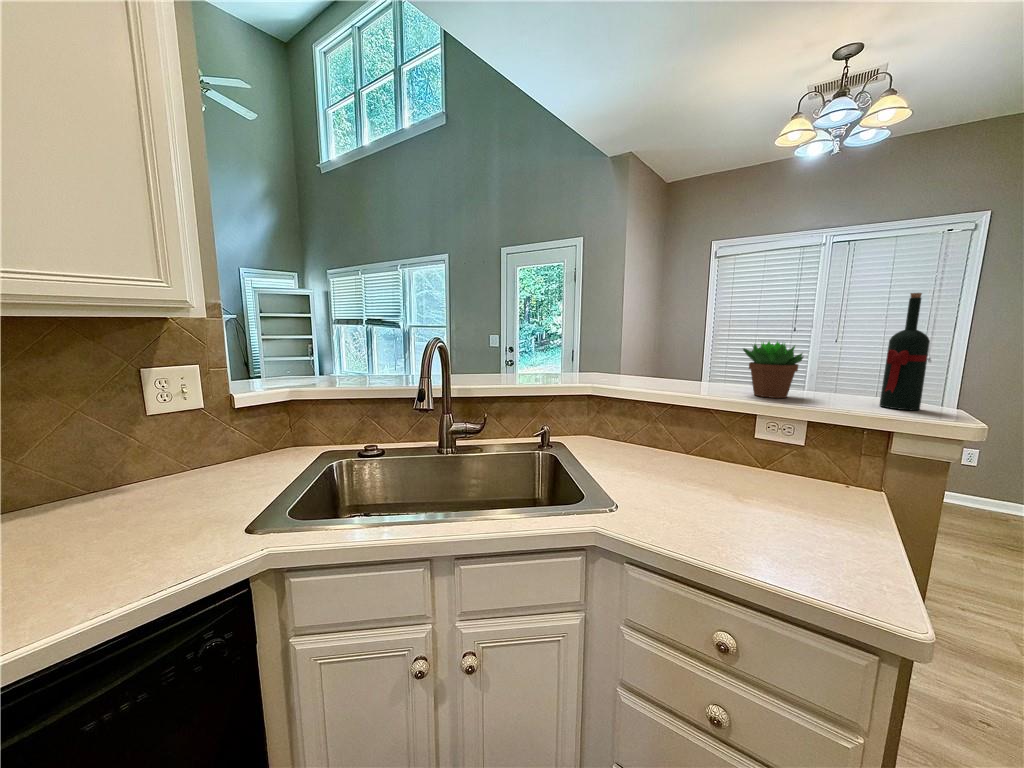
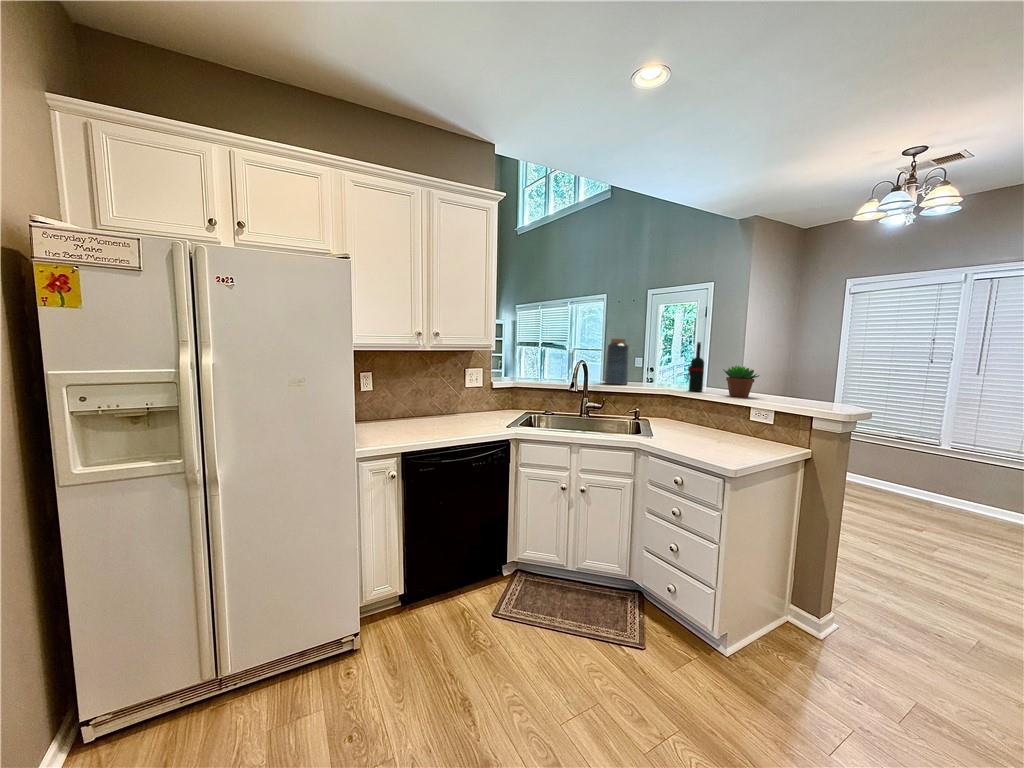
wine bottle: present [880,293,930,410] -> present [686,342,704,392]
vase: none [509,299,550,383] -> present [604,339,629,385]

